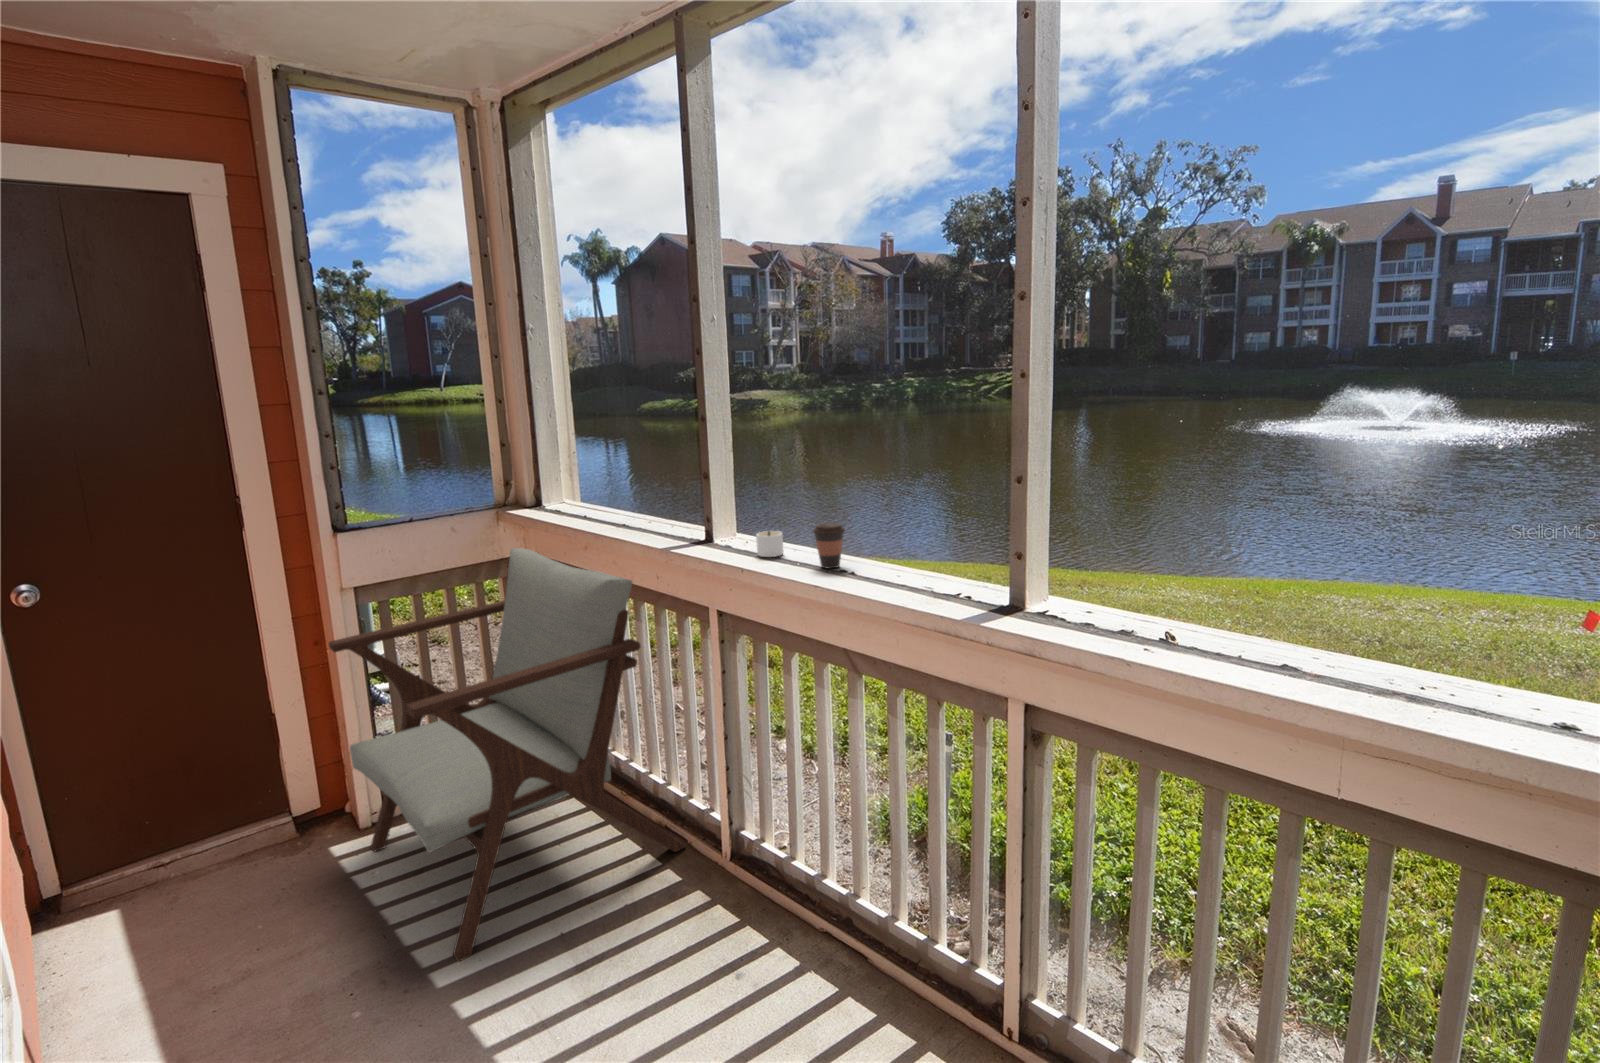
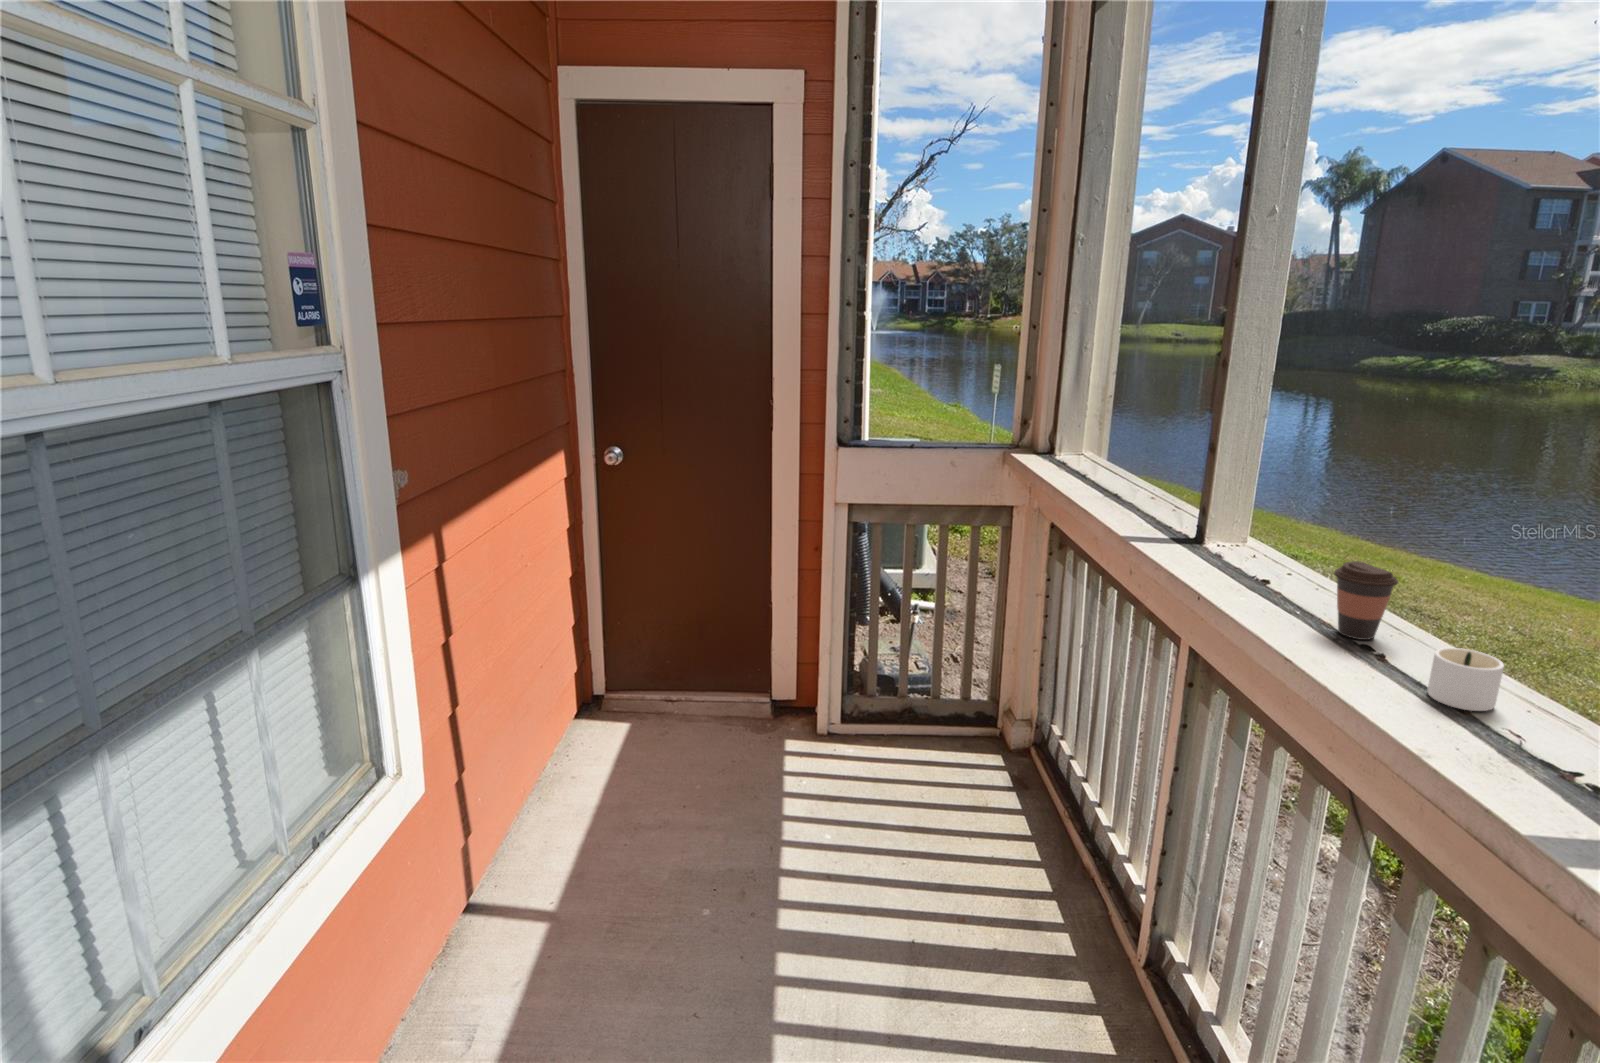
candle: present [756,531,784,557] -> present [1427,648,1504,711]
lounge chair: present [329,548,685,961] -> none [801,496,1102,916]

